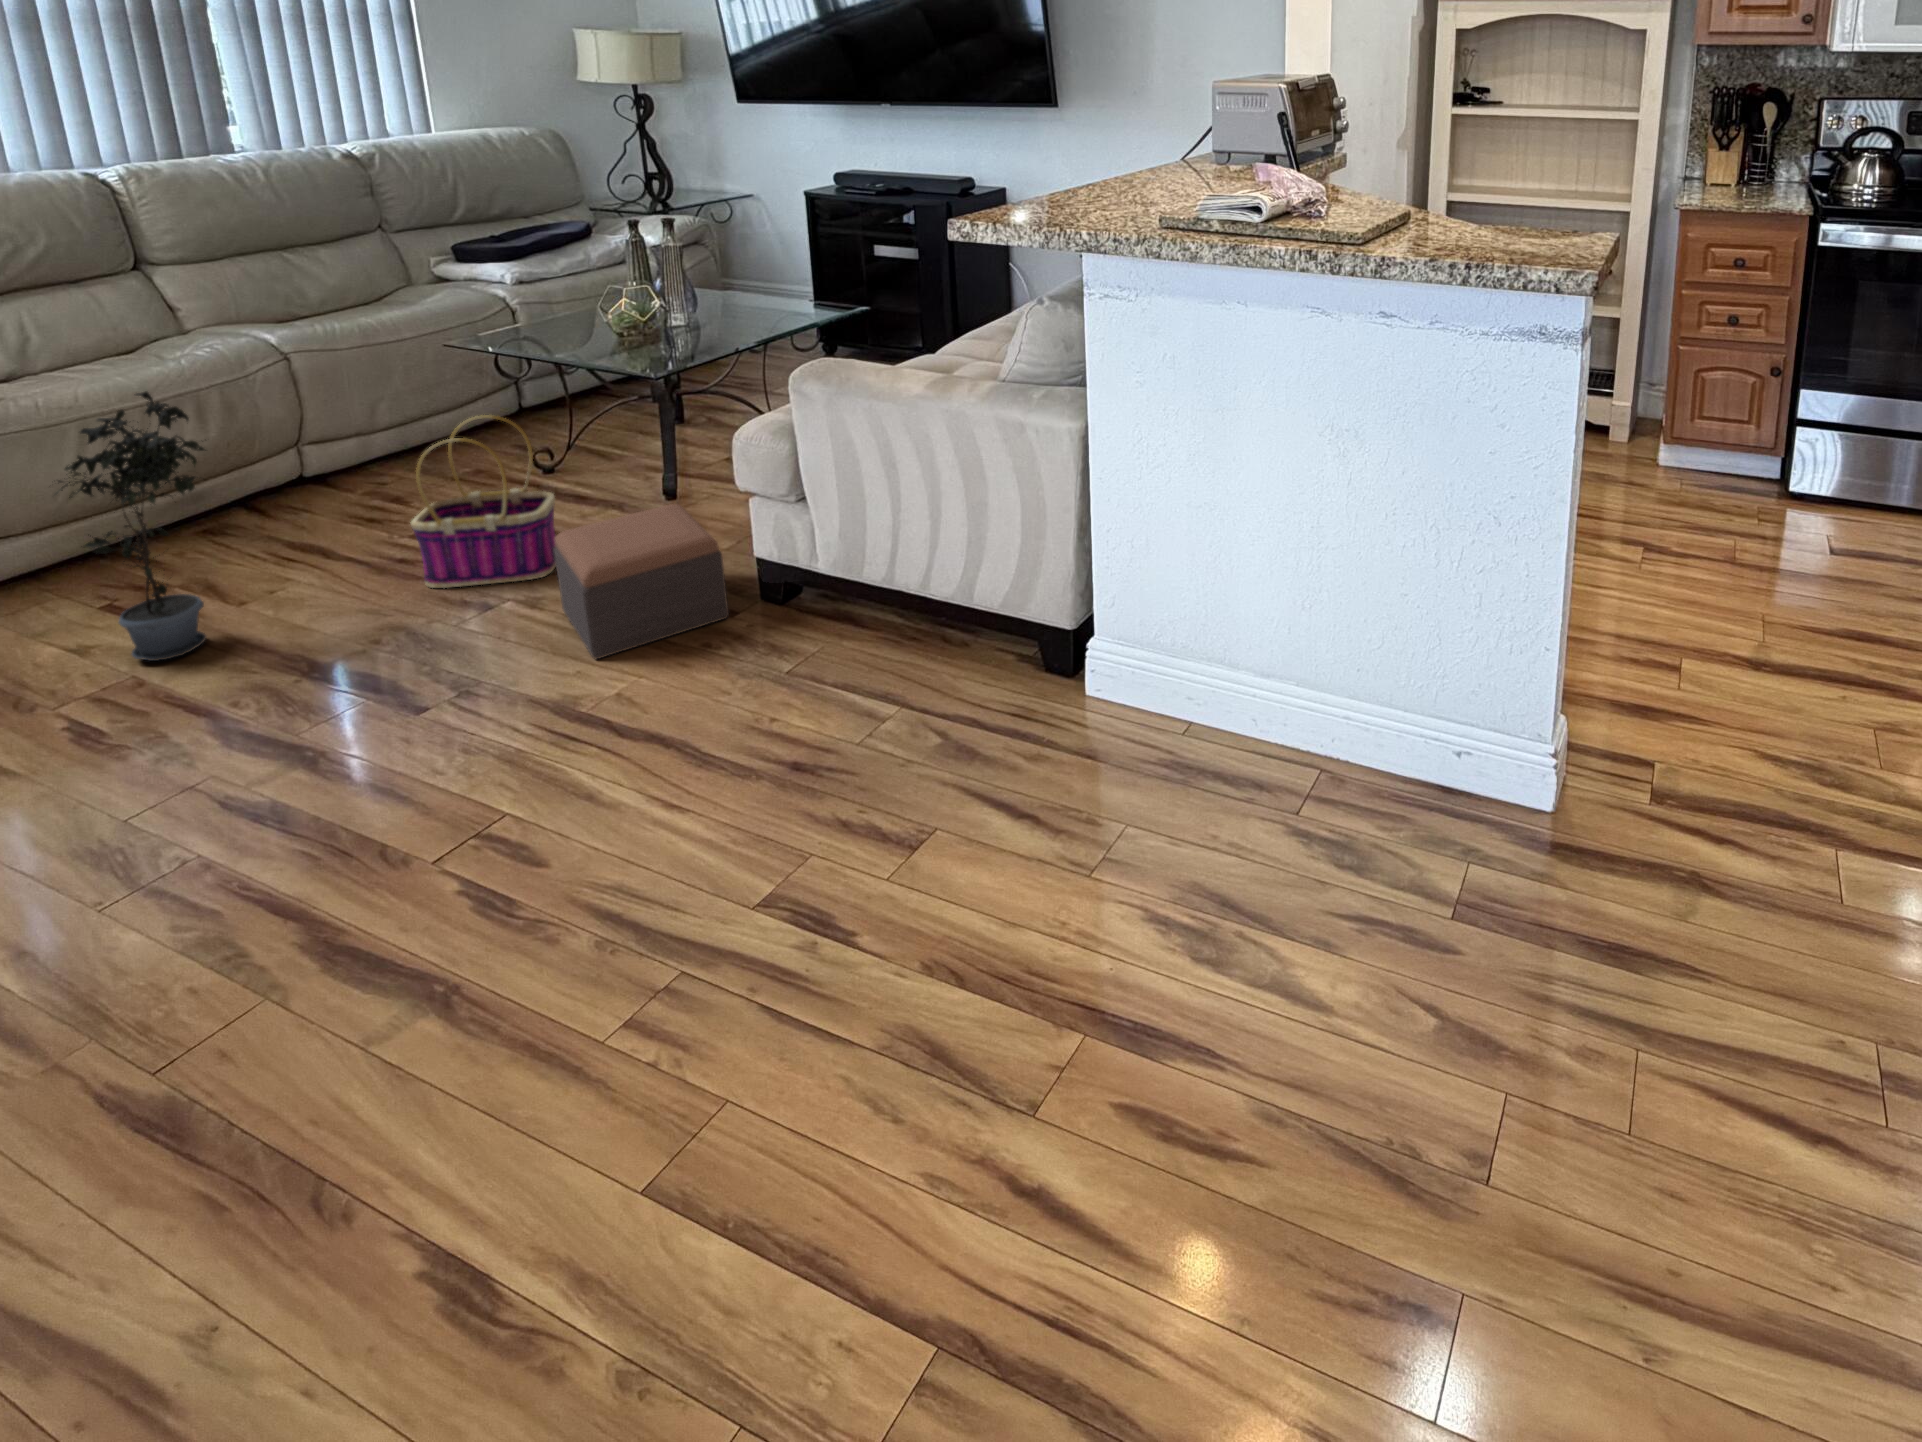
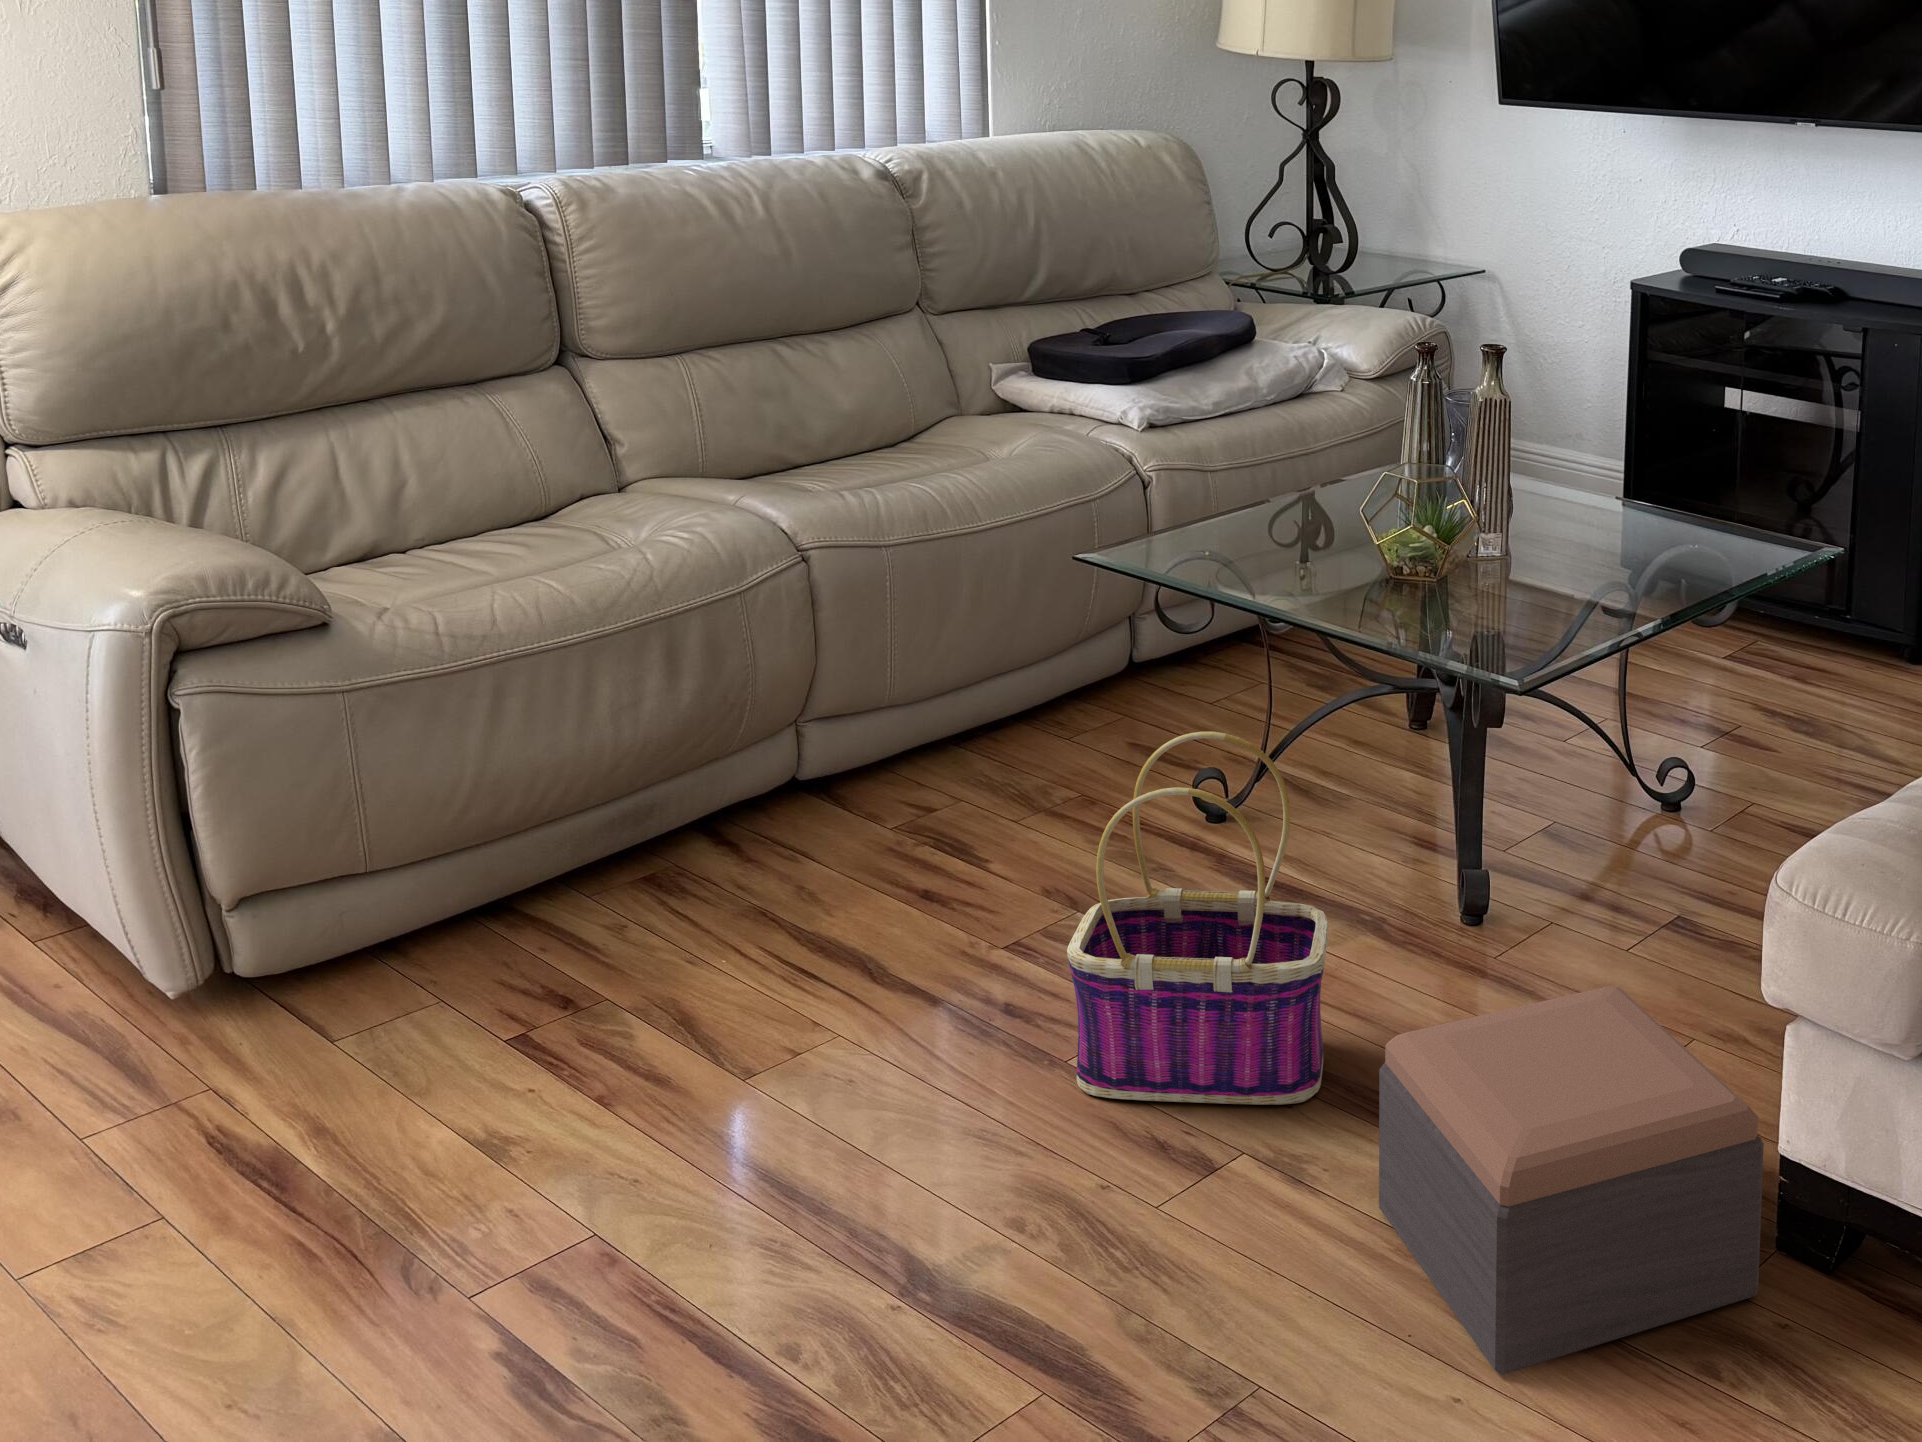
potted plant: present [56,391,206,661] -> none [498,646,759,1207]

